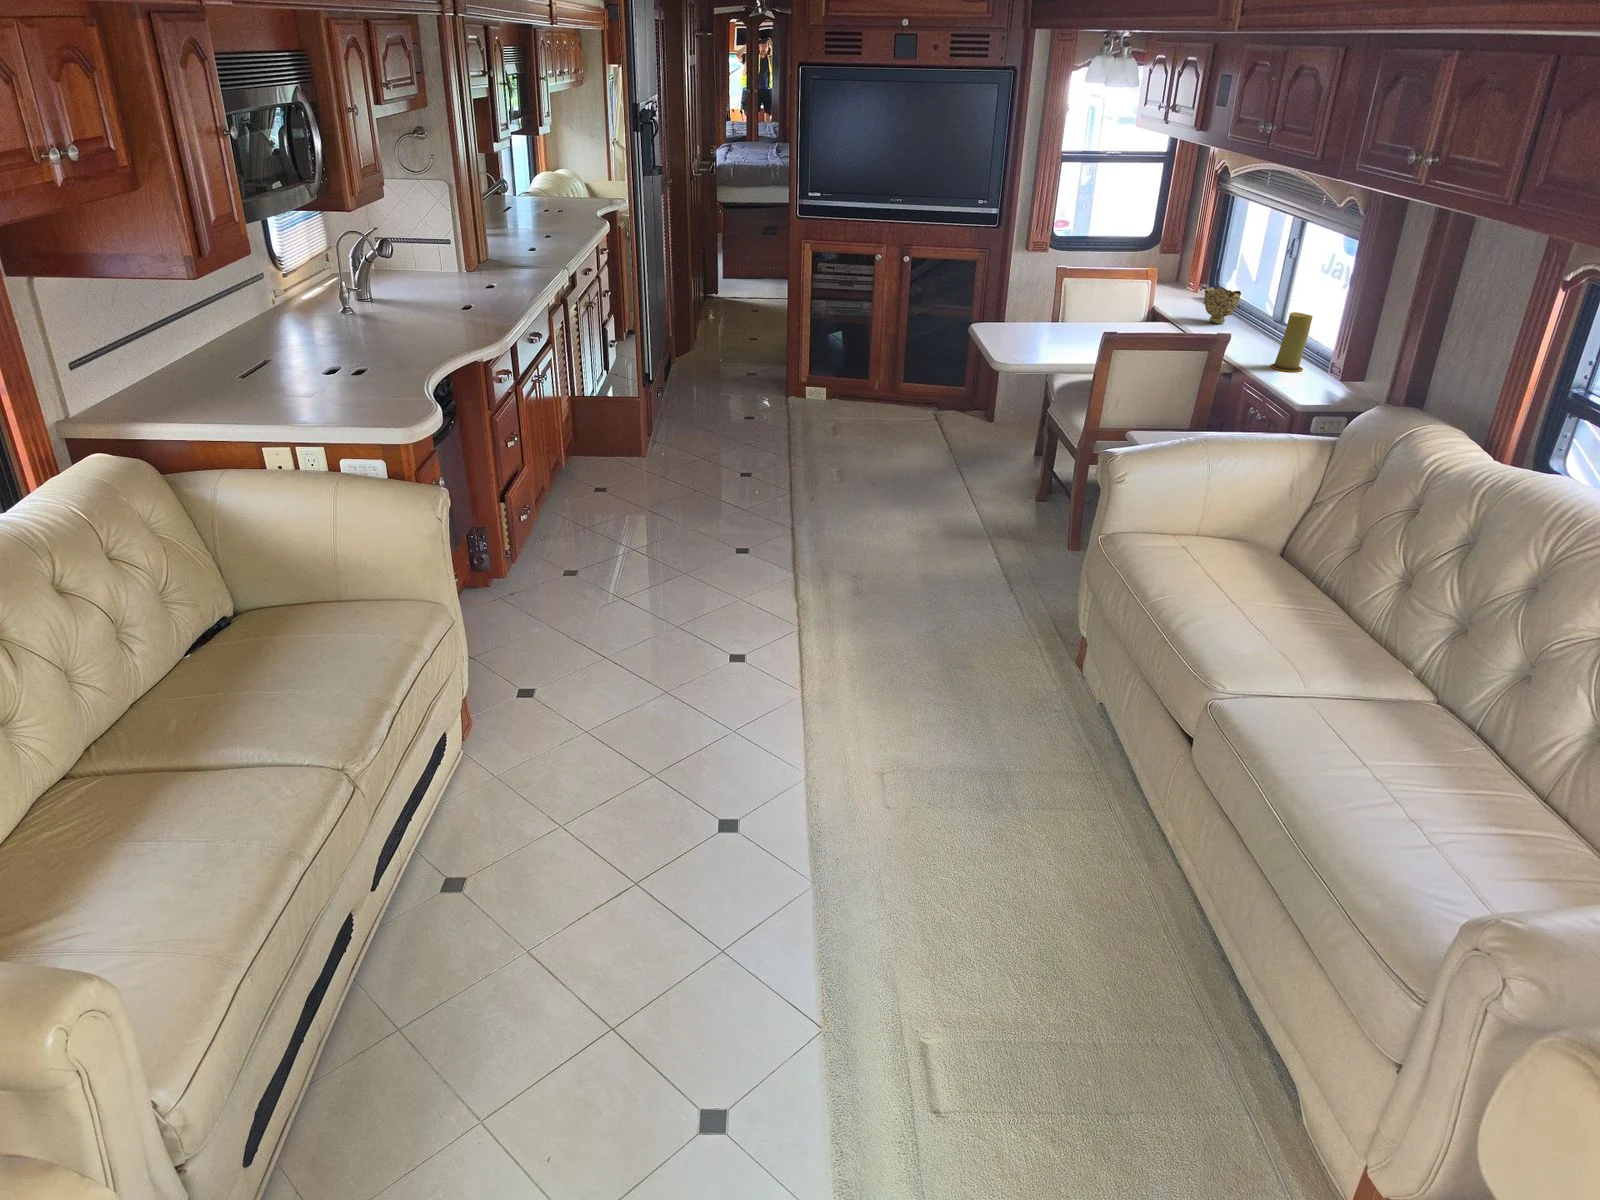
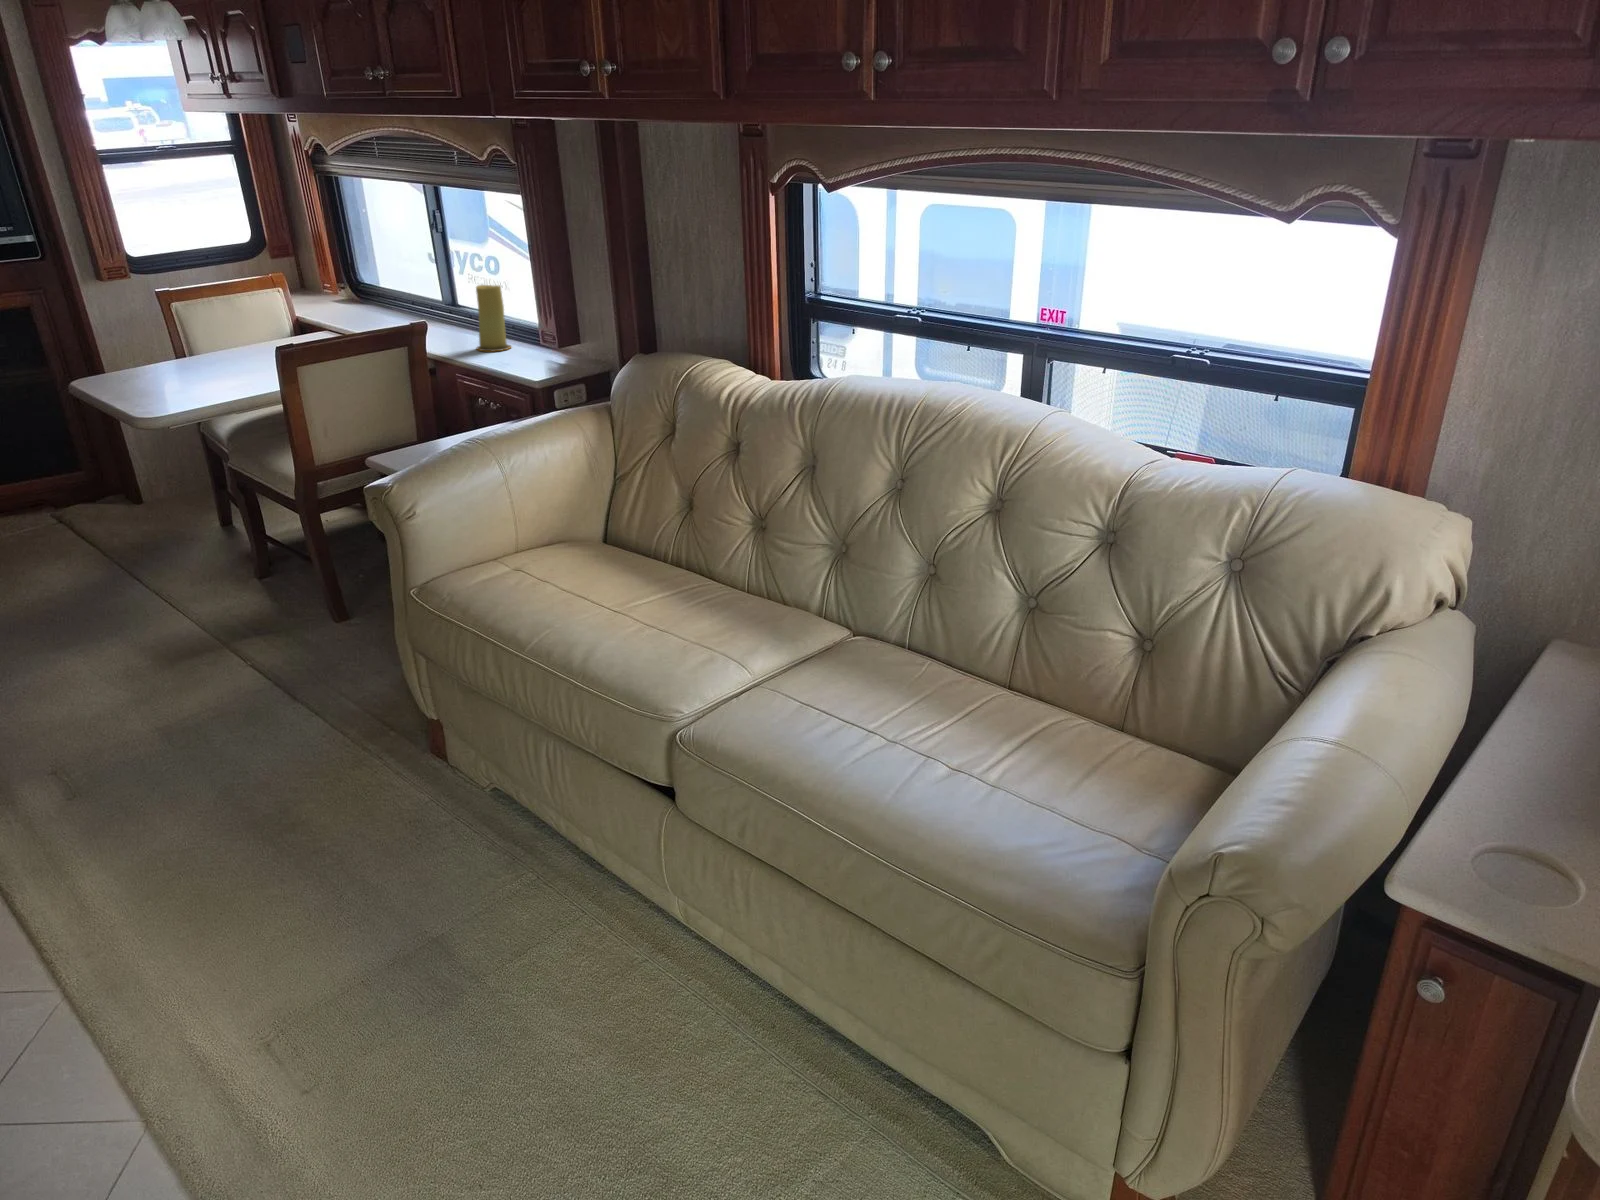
decorative bowl: present [1203,287,1241,324] -> none [356,278,401,320]

